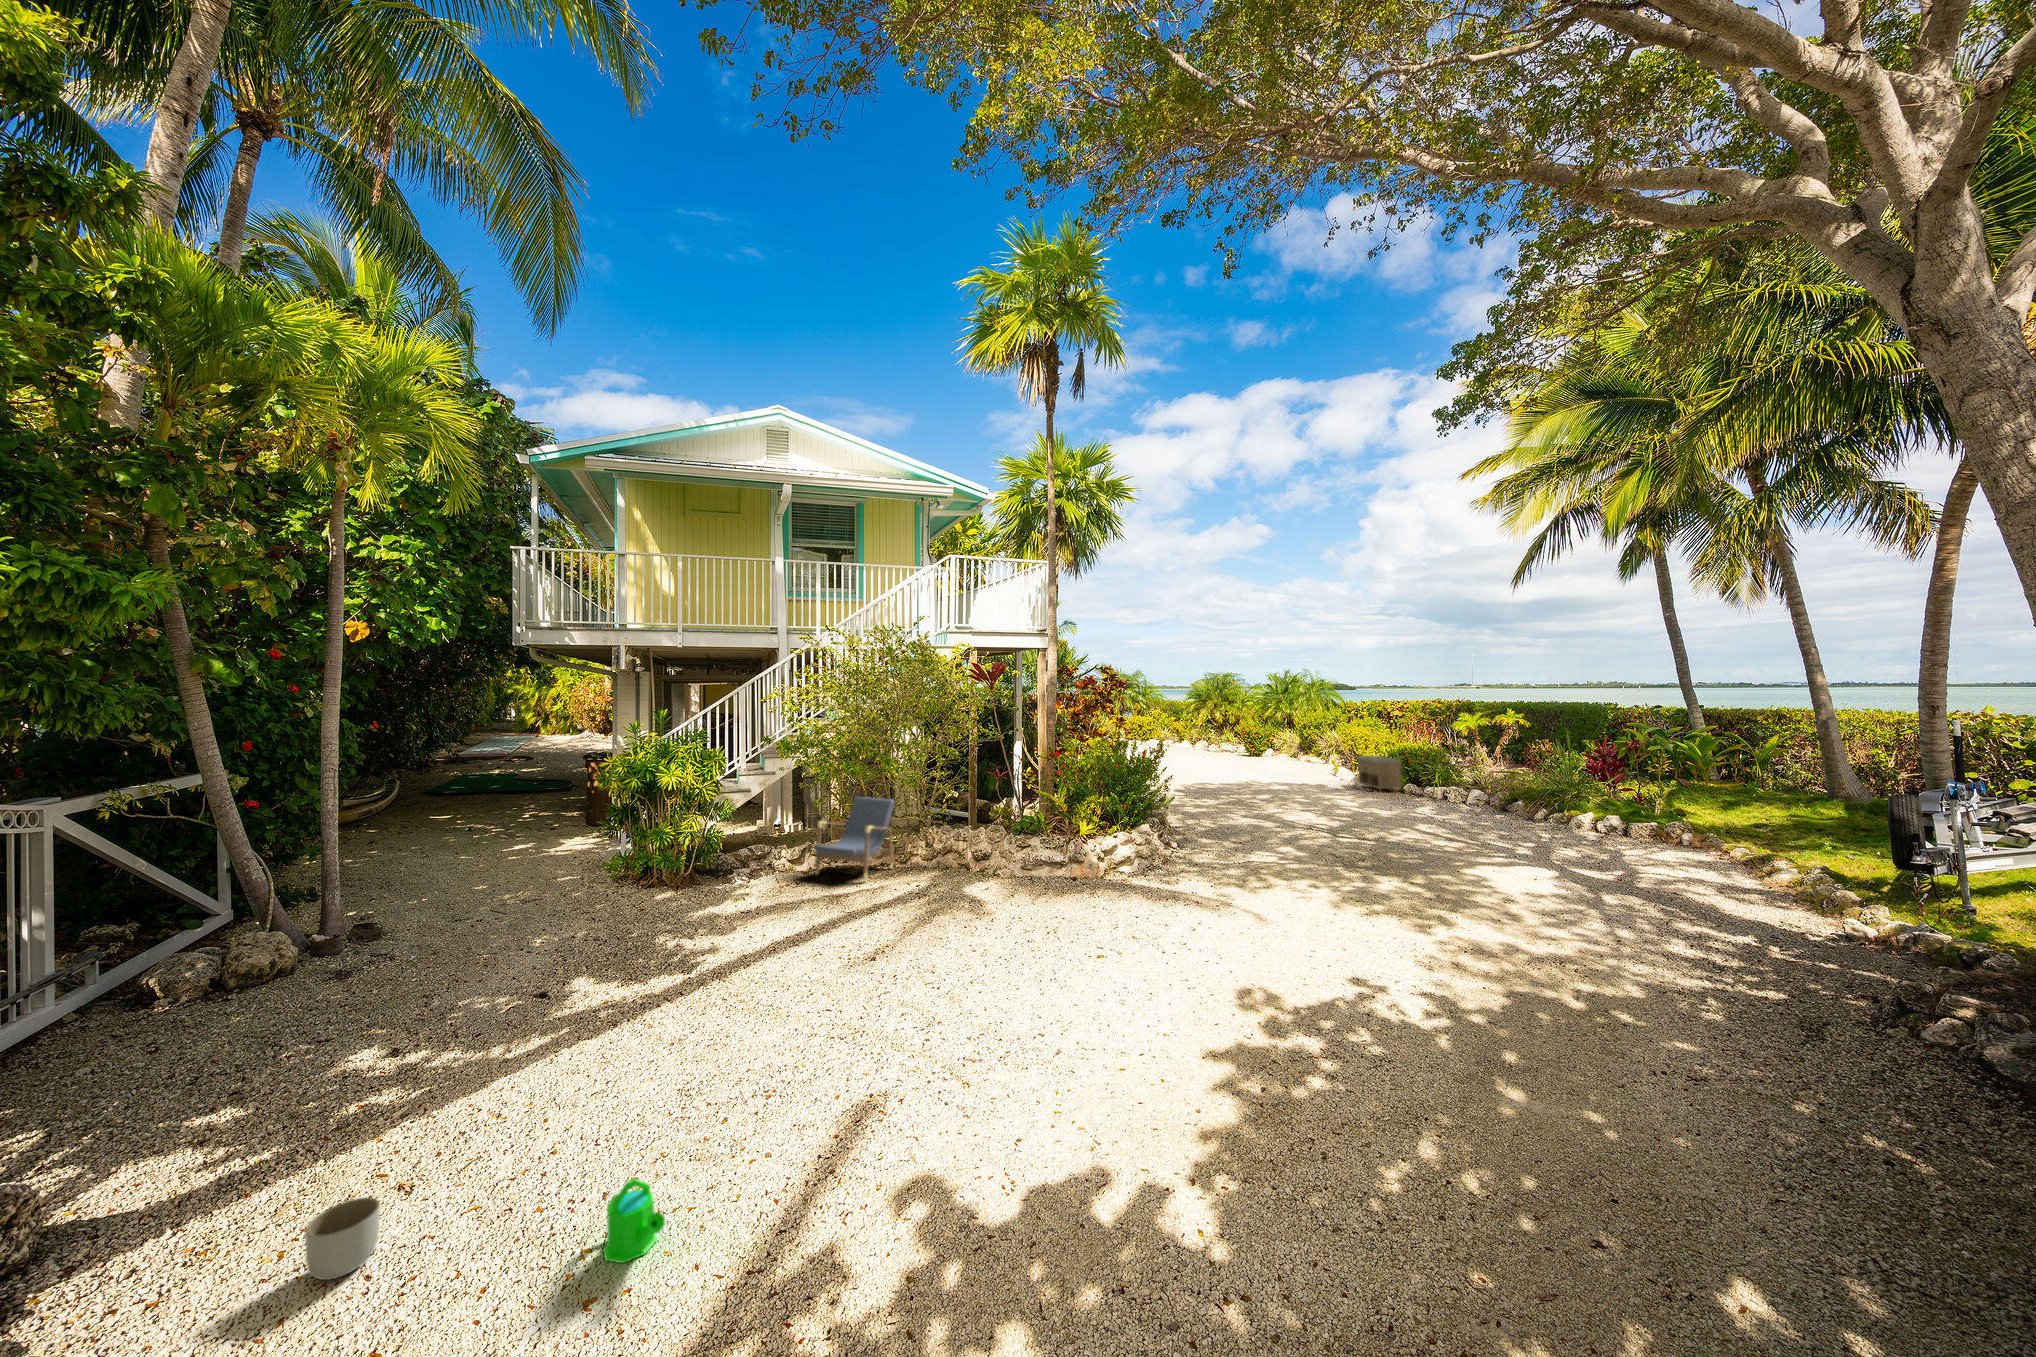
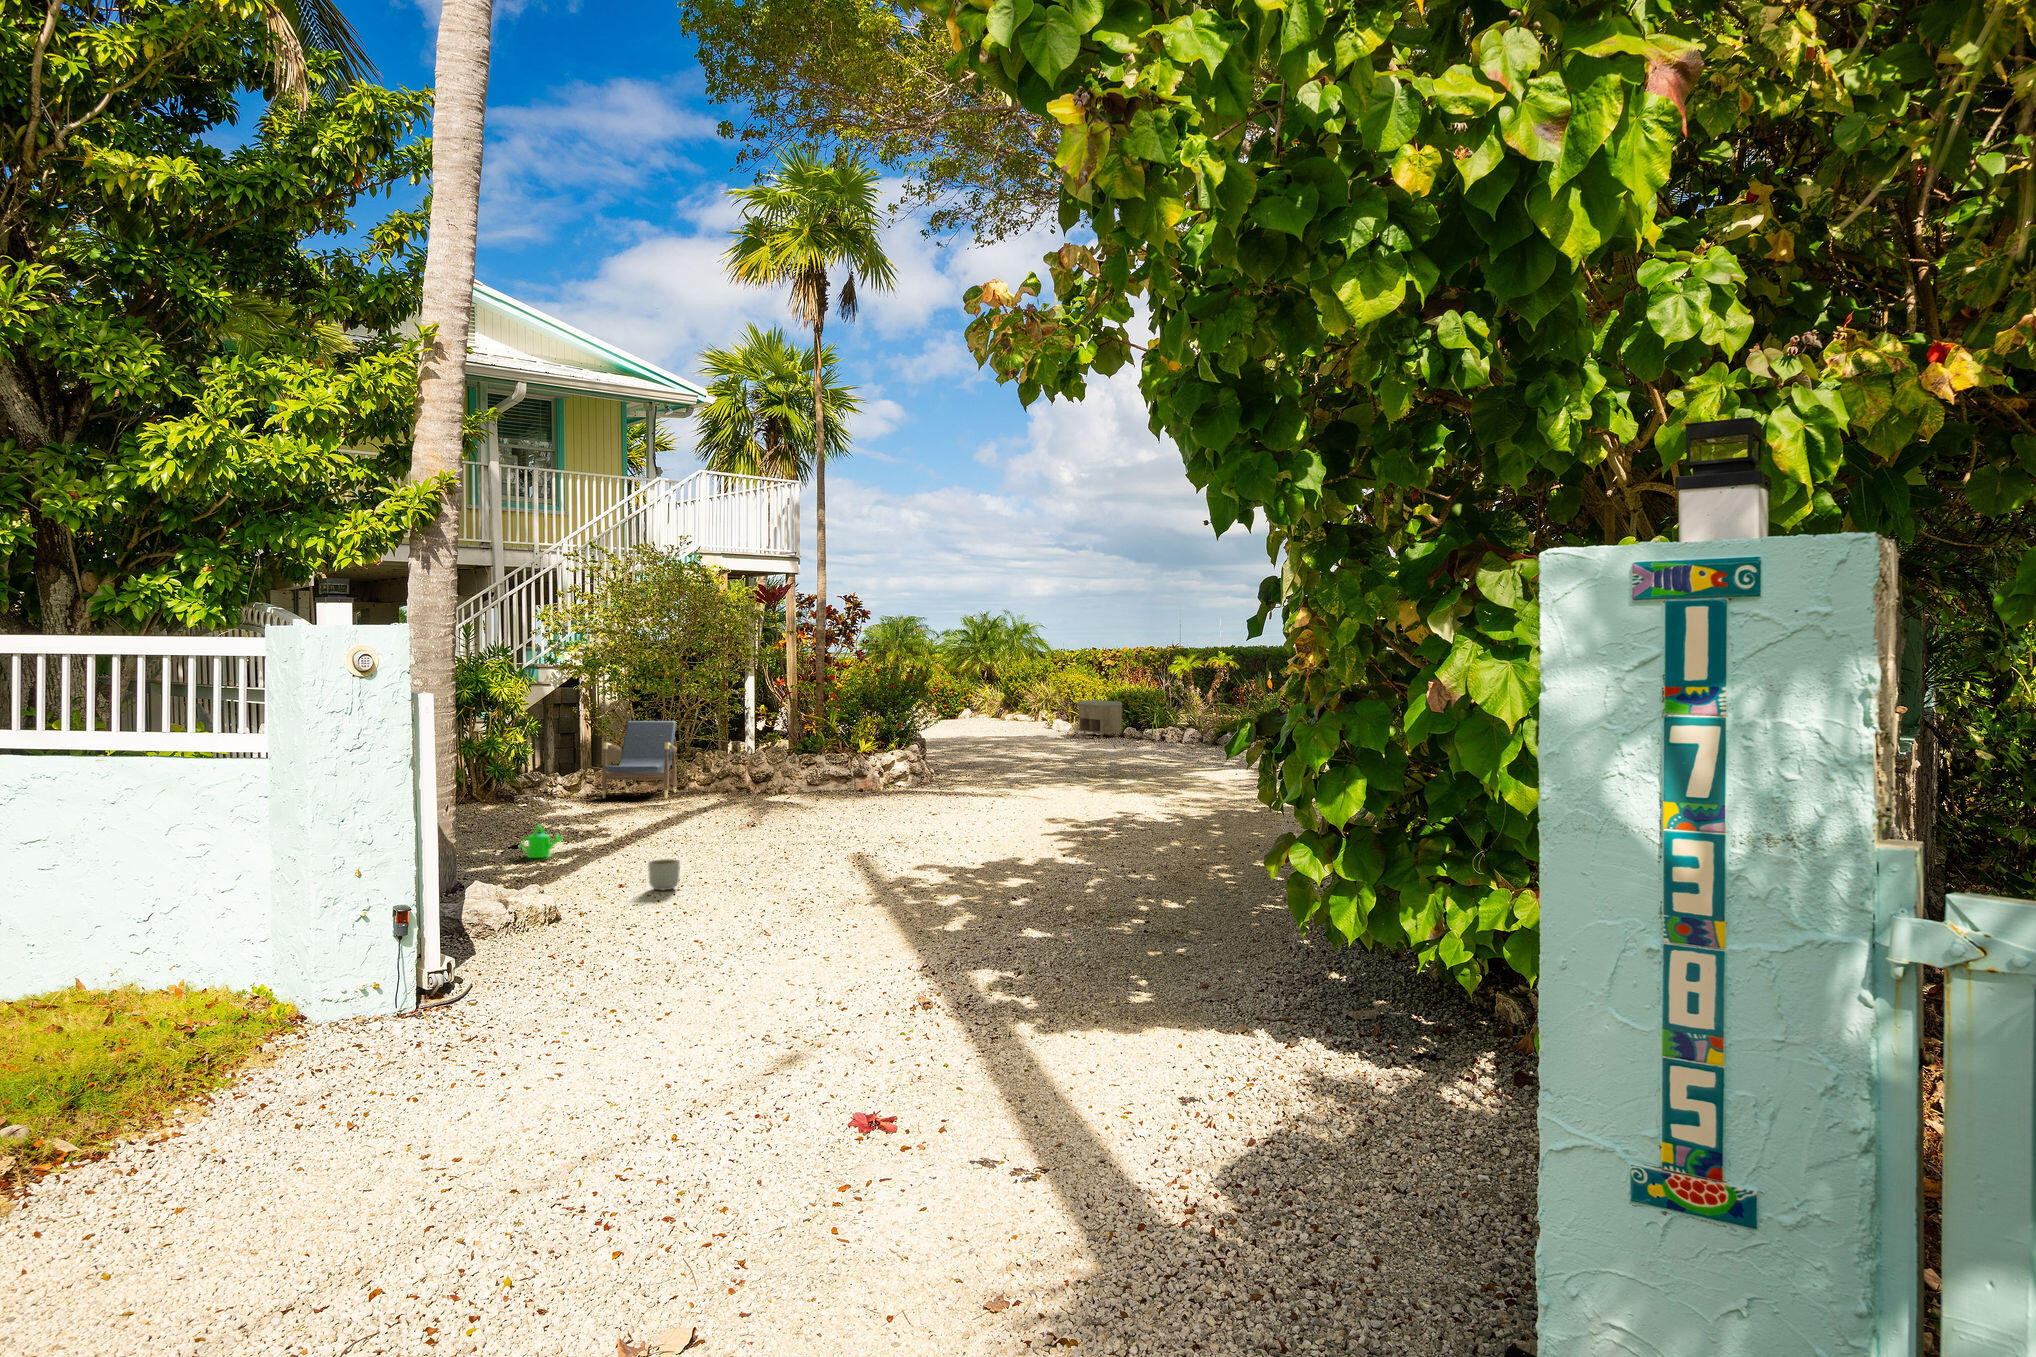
watering can: present [603,1179,665,1263] -> present [520,825,562,858]

